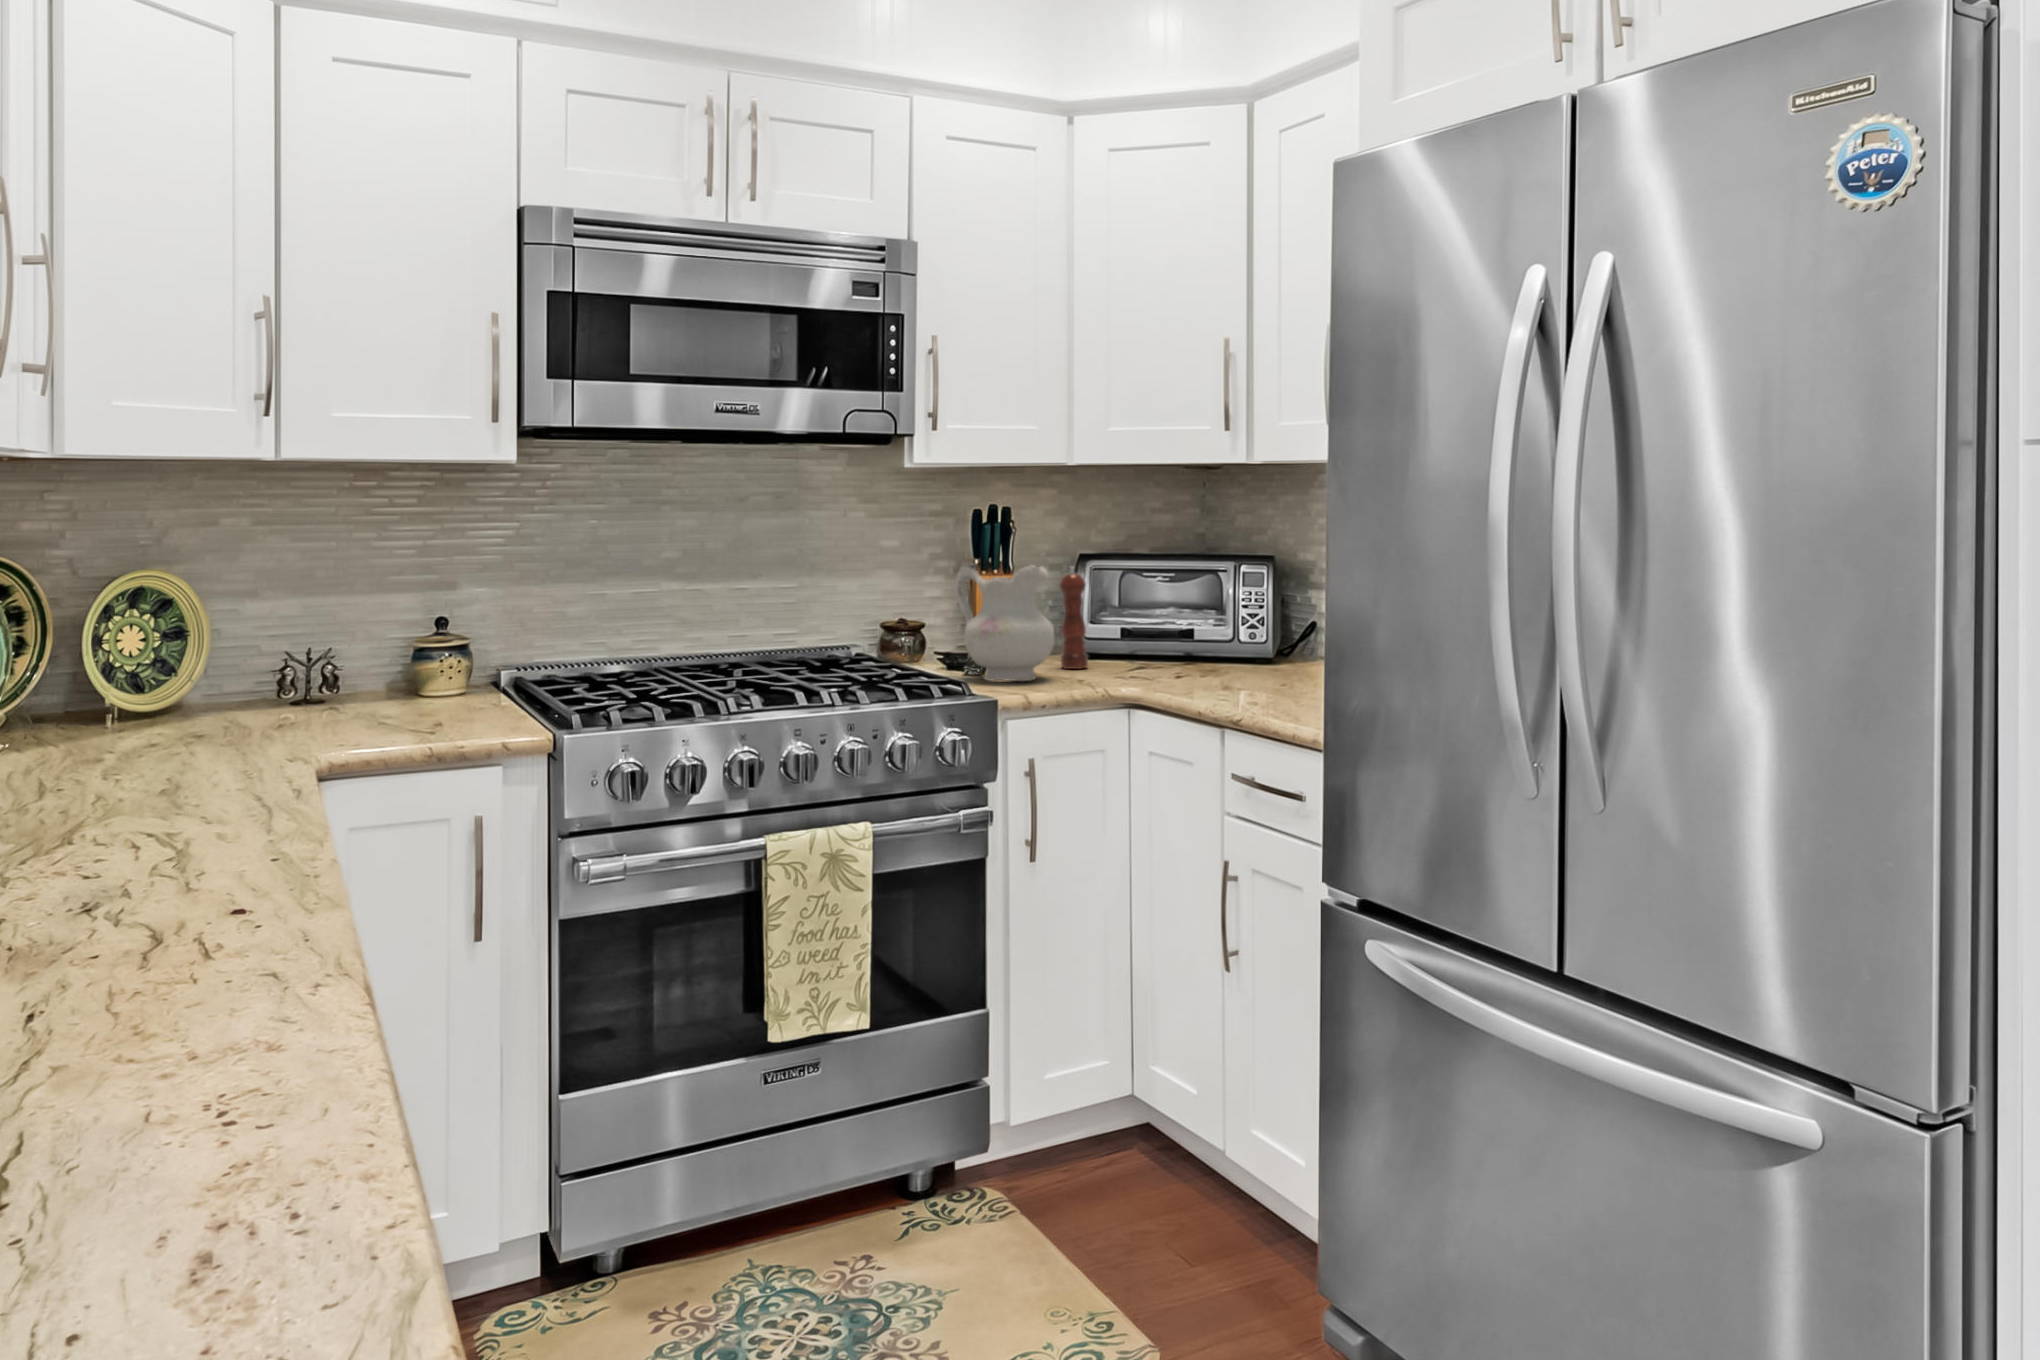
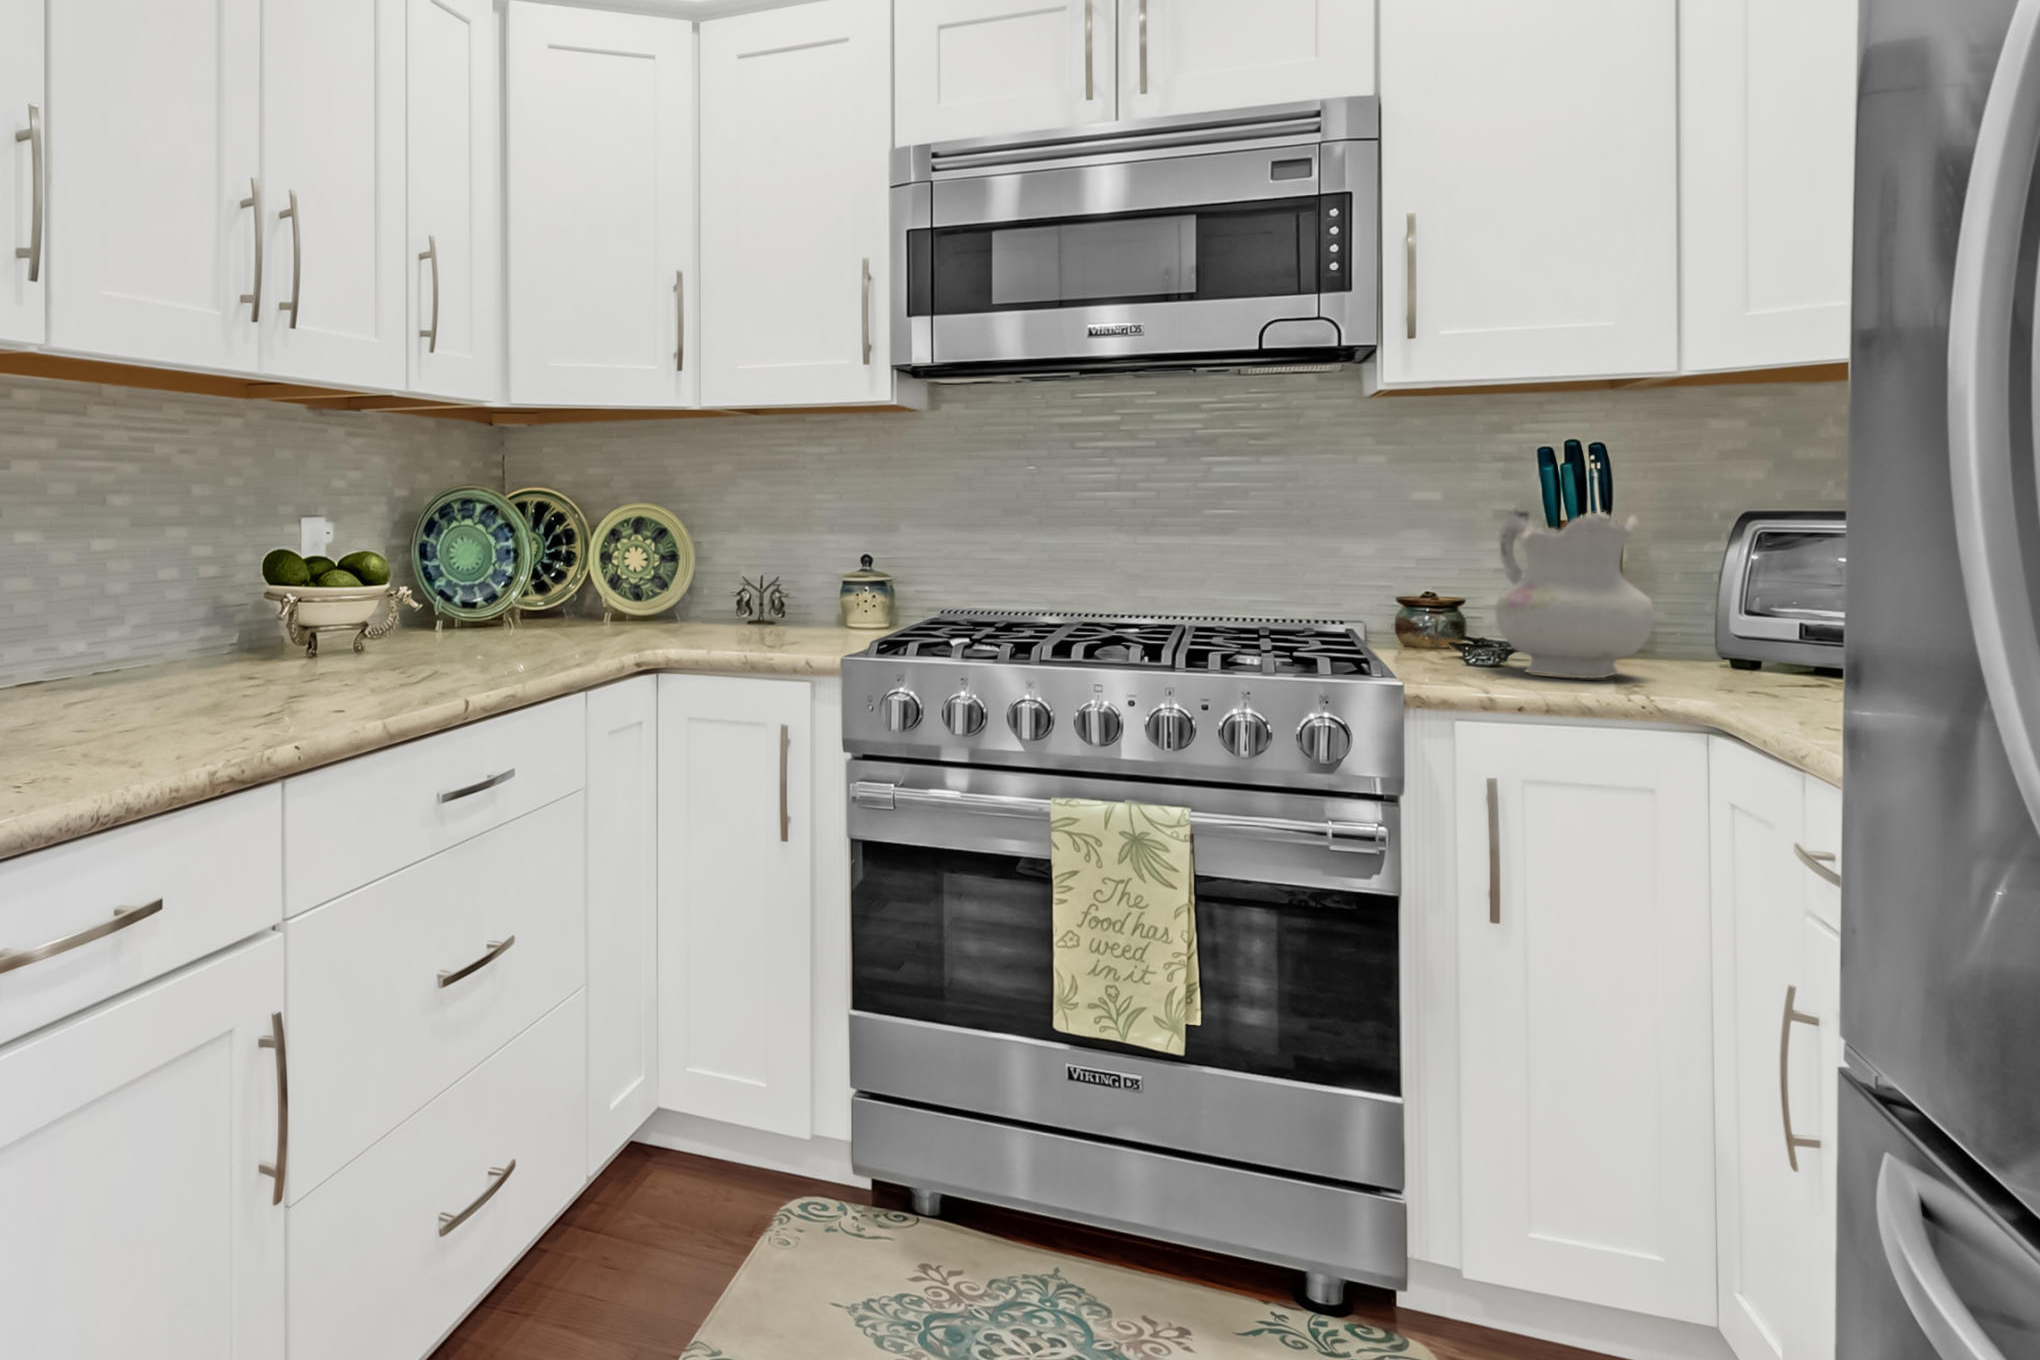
pepper mill: present [1060,566,1088,669] -> none [1713,520,1766,676]

